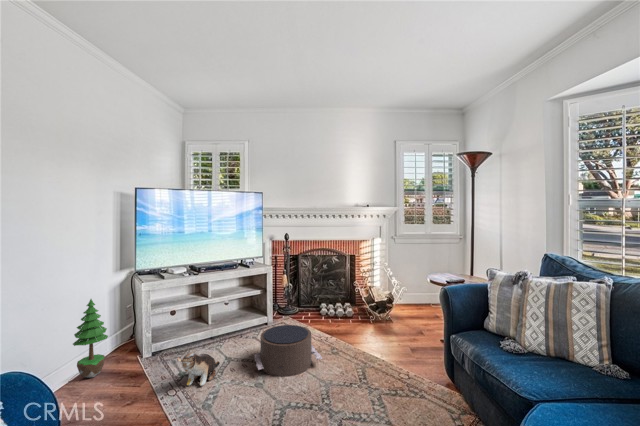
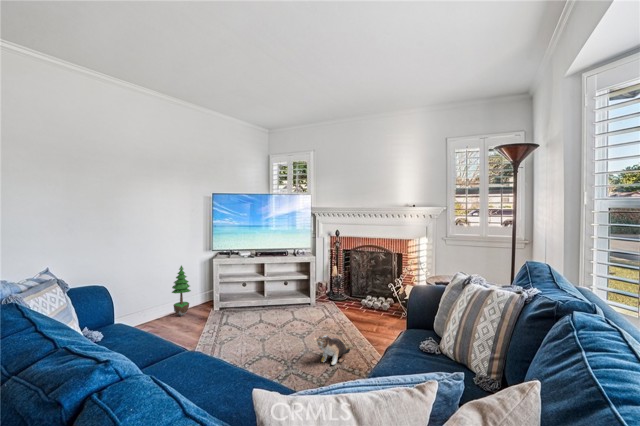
pouf: present [254,325,322,376] -> none [266,303,320,341]
plush toy: present [178,352,220,386] -> present [314,334,350,365]

